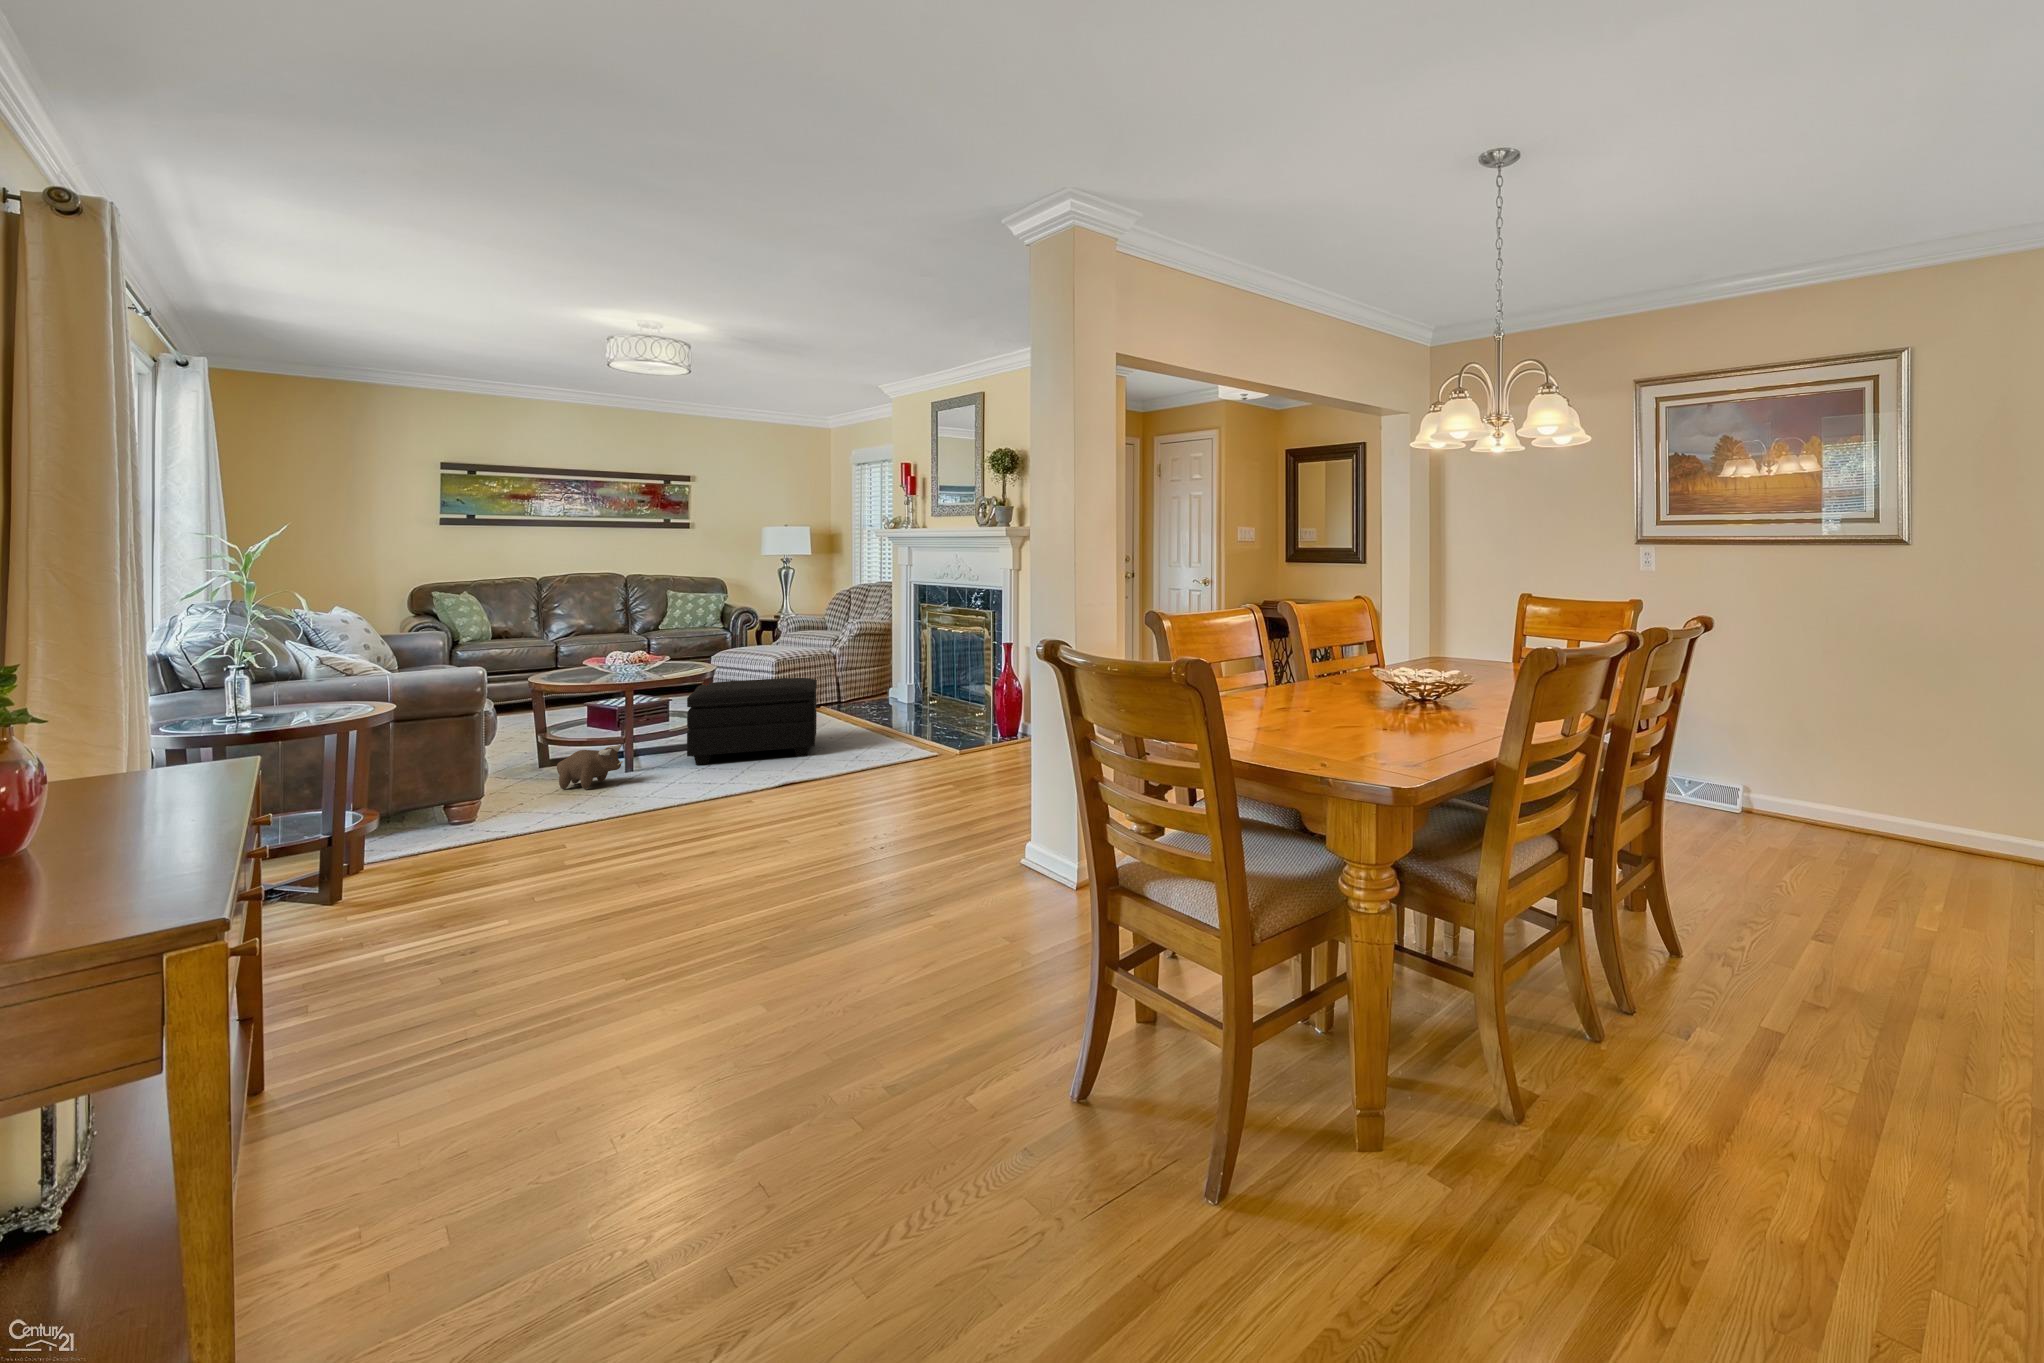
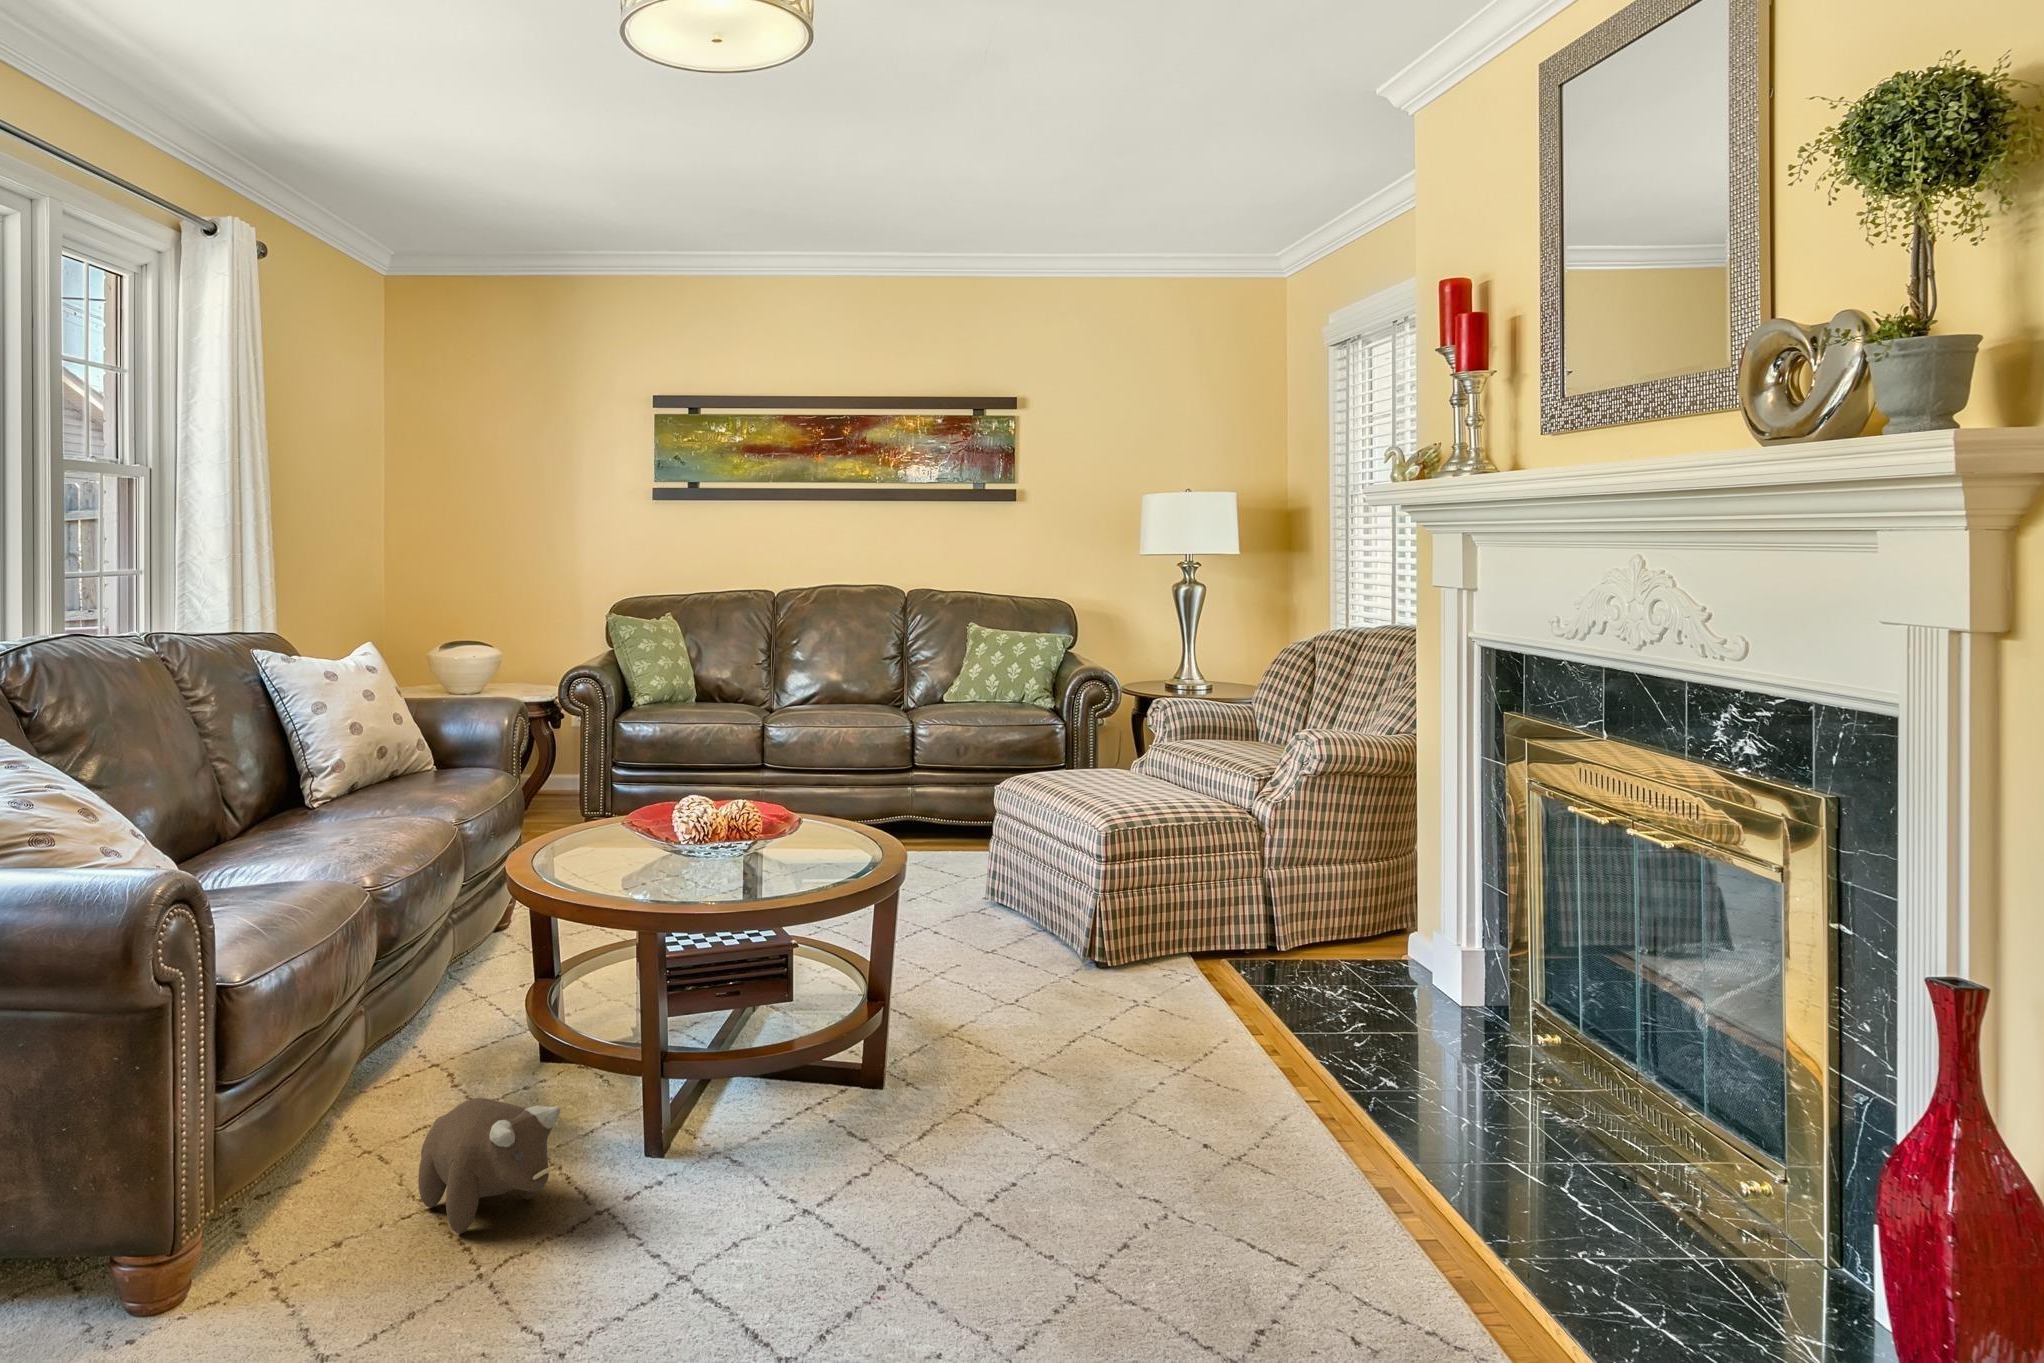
footstool: present [687,678,817,765] -> none [757,911,1157,1252]

